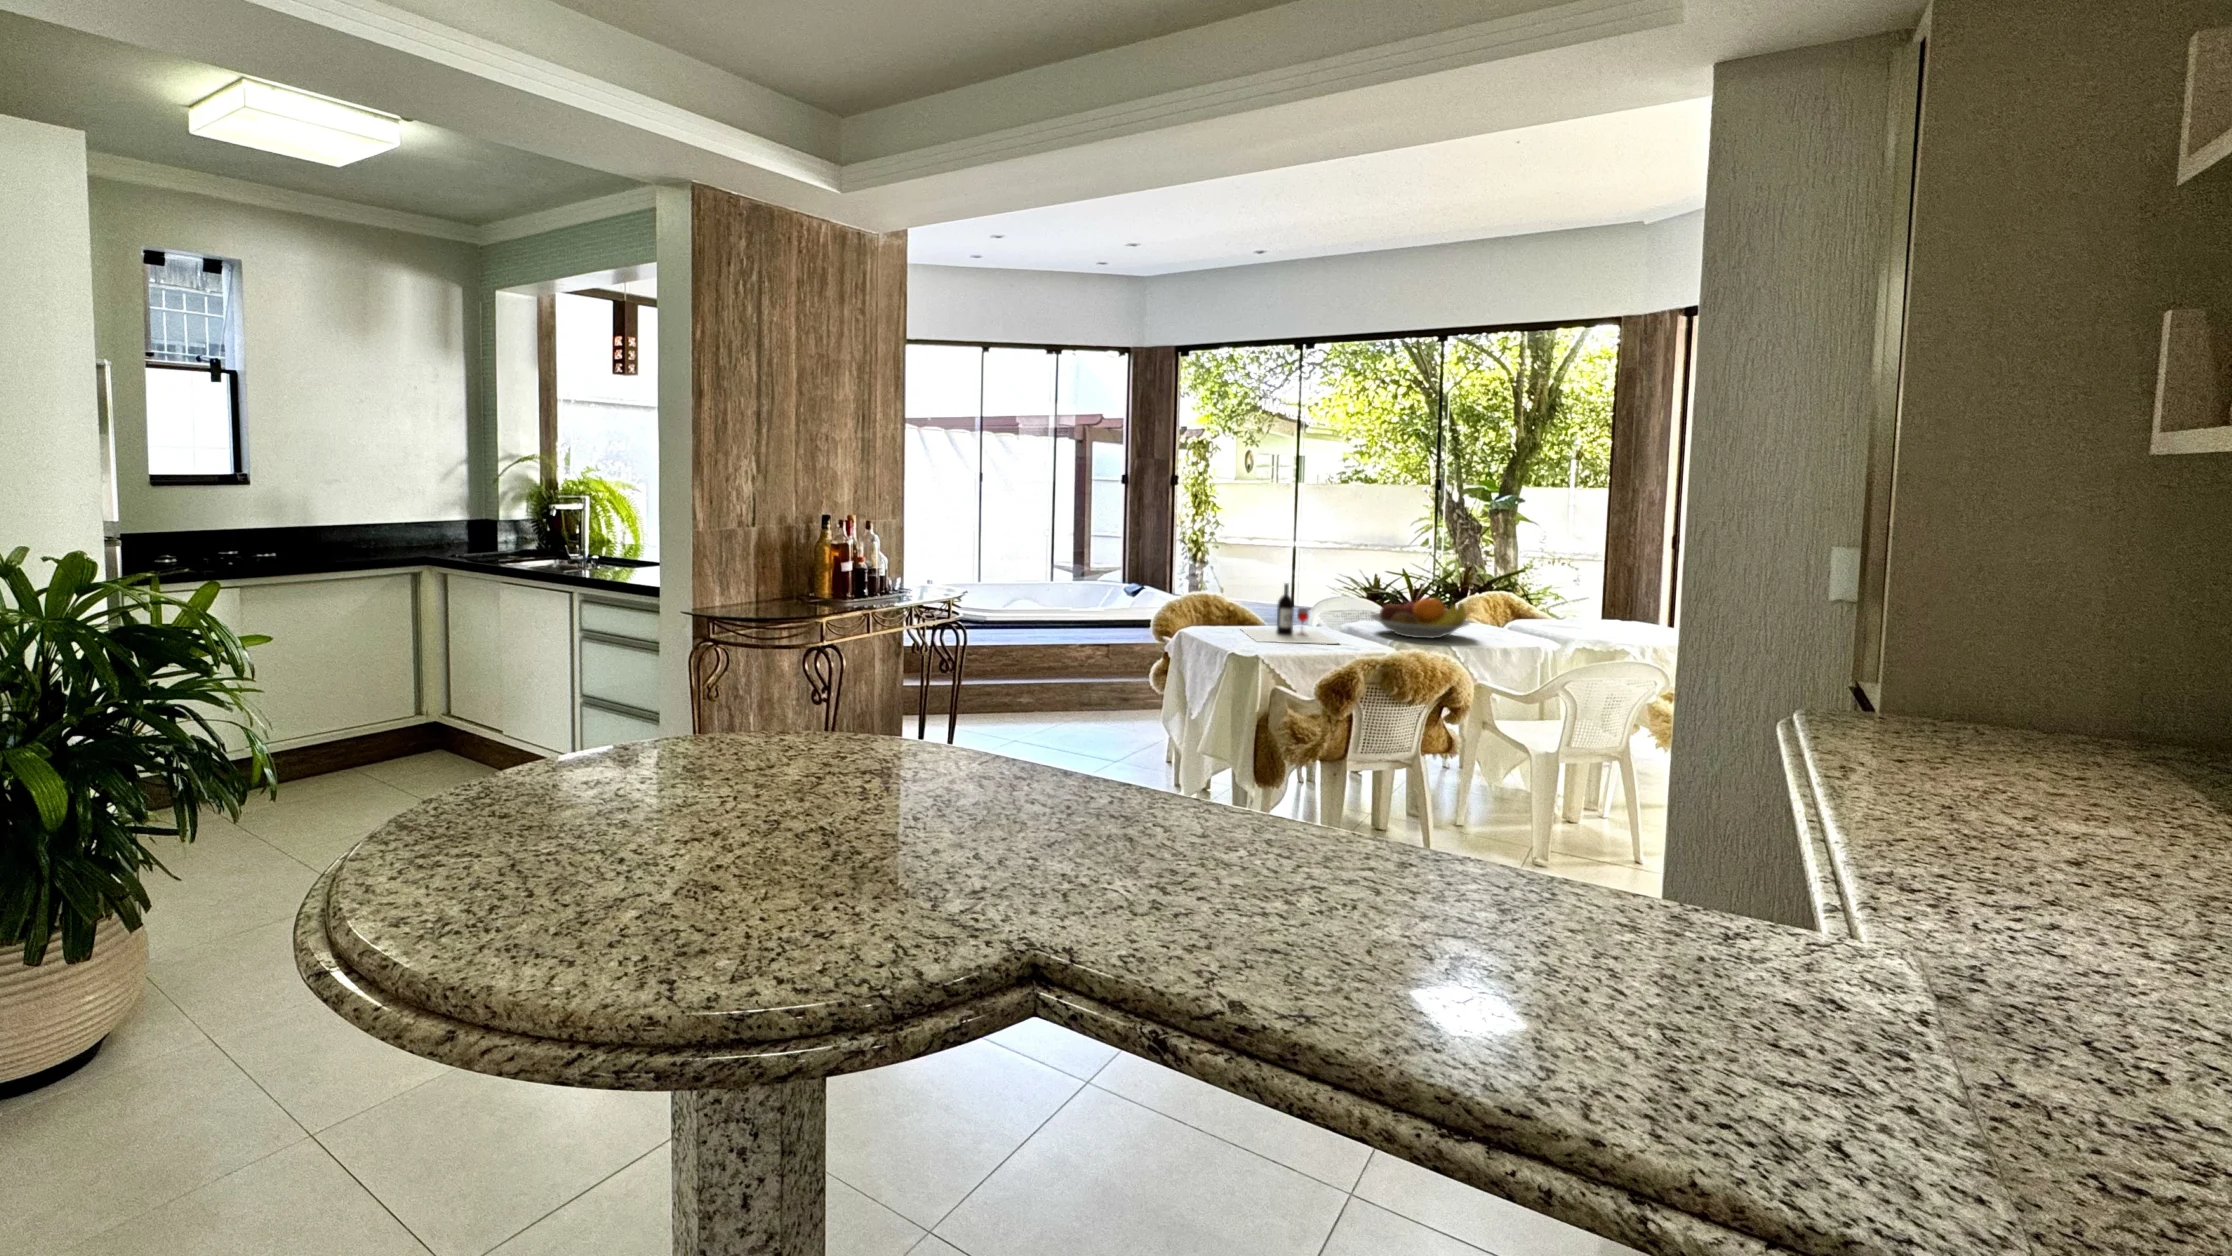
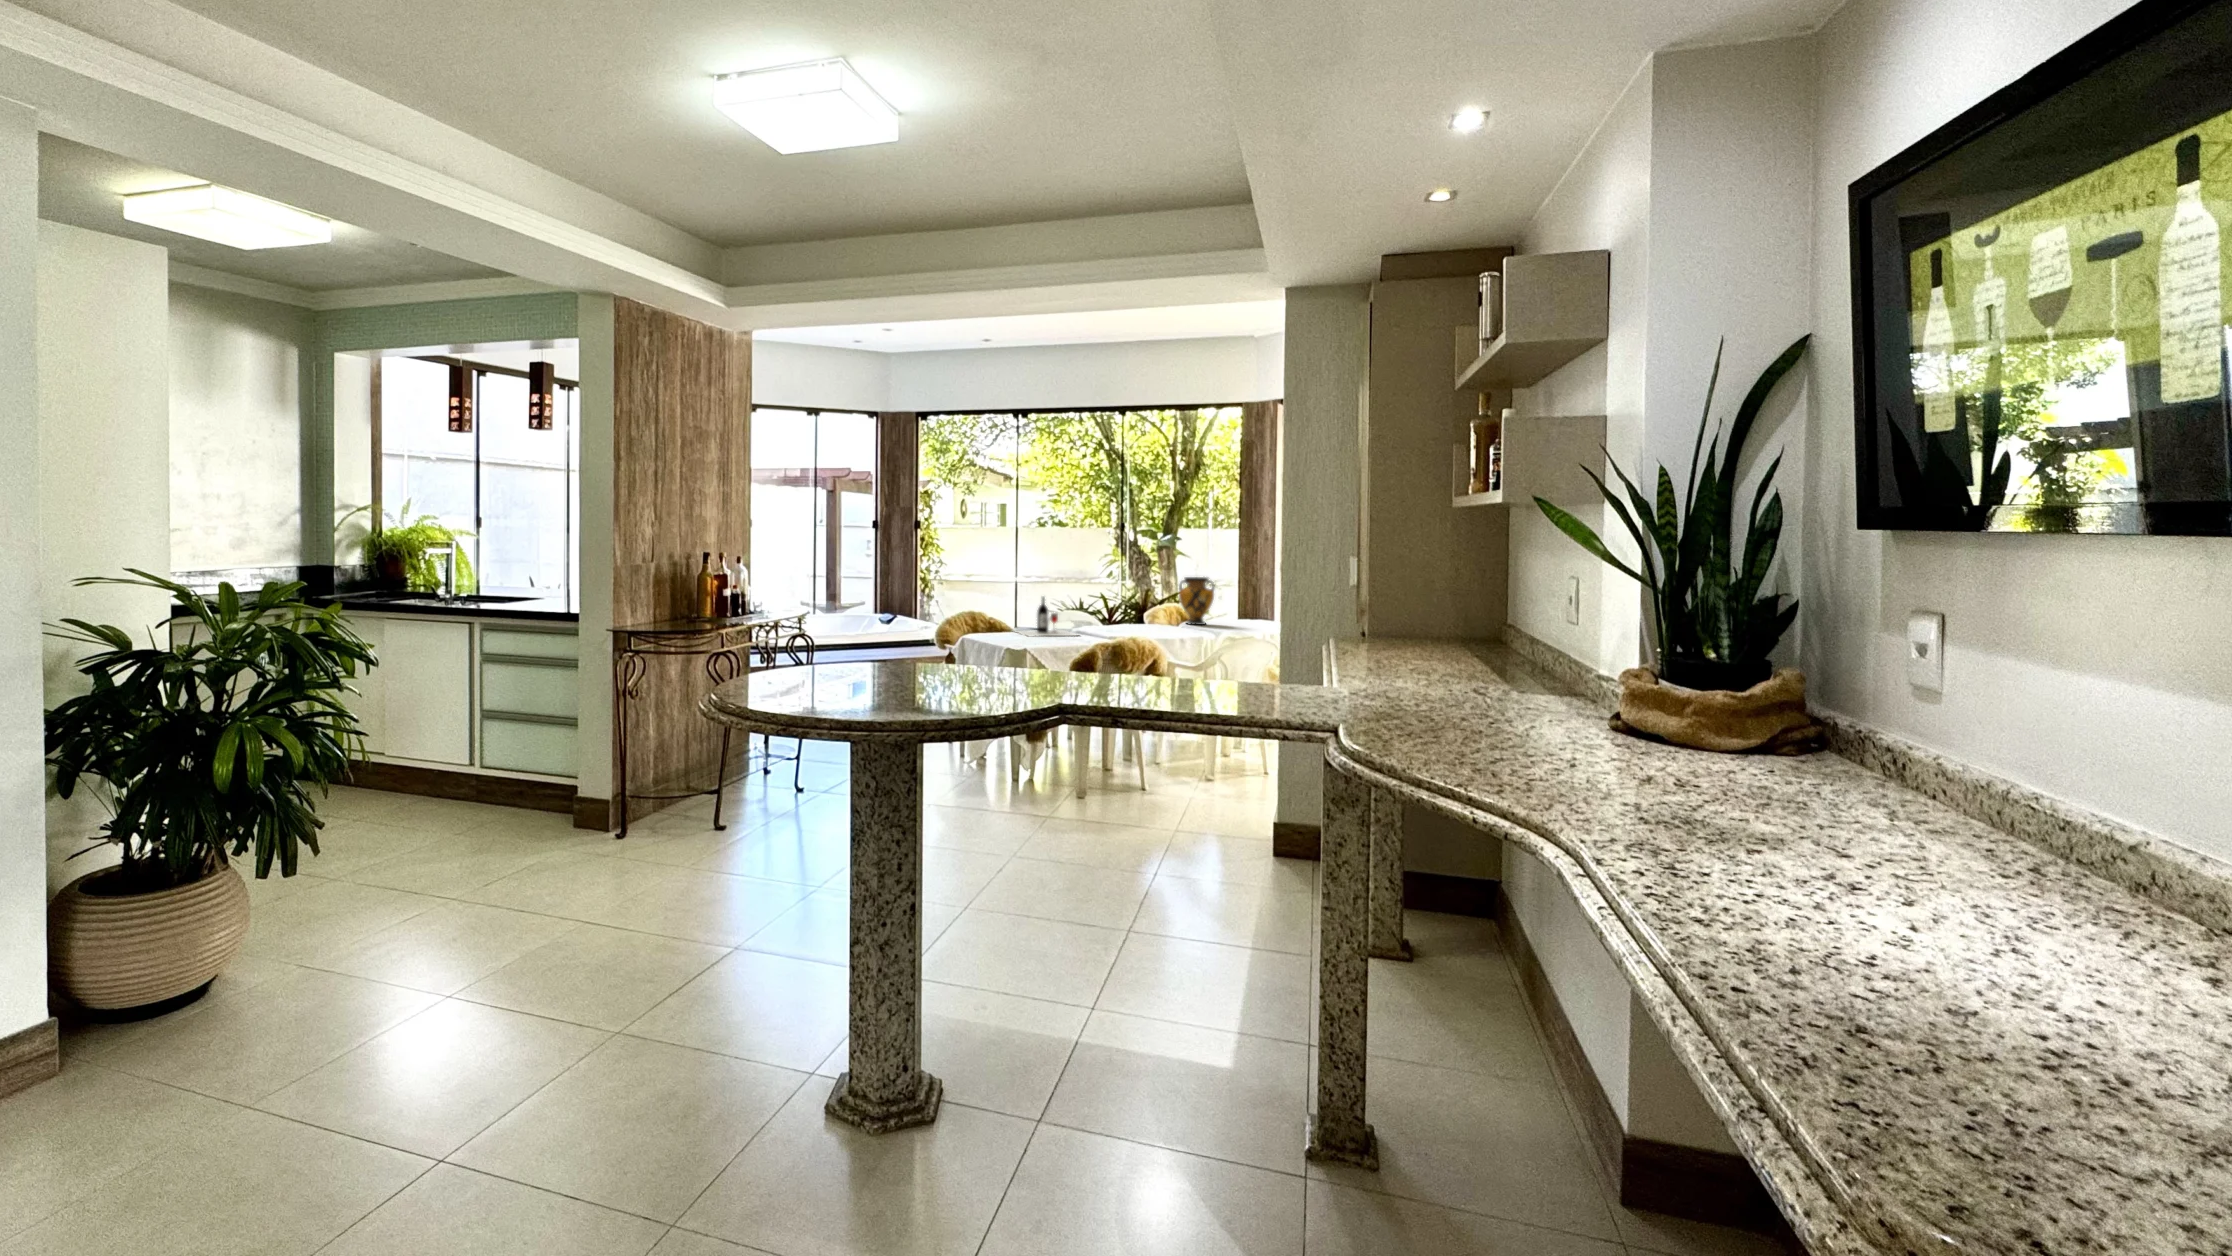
vase: none [1509,558,1568,629] -> present [1179,577,1215,625]
fruit bowl: present [1370,598,1469,638] -> none [1095,604,1158,631]

